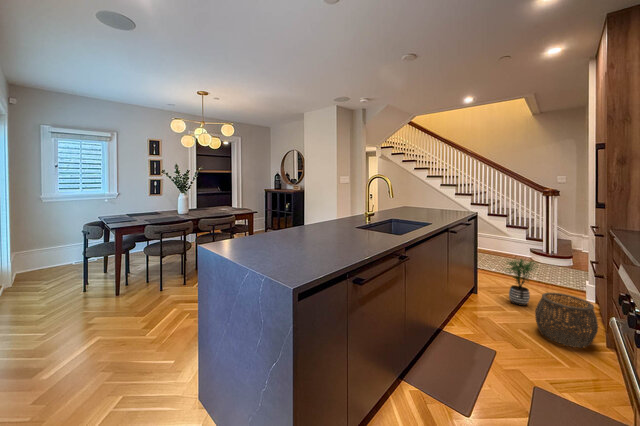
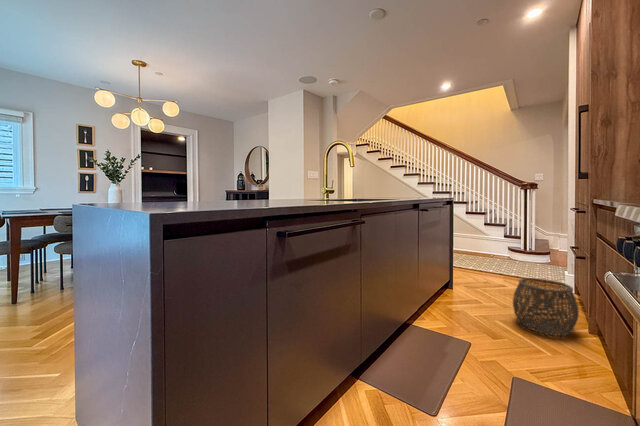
potted plant: present [504,259,538,306] -> none [478,246,518,299]

